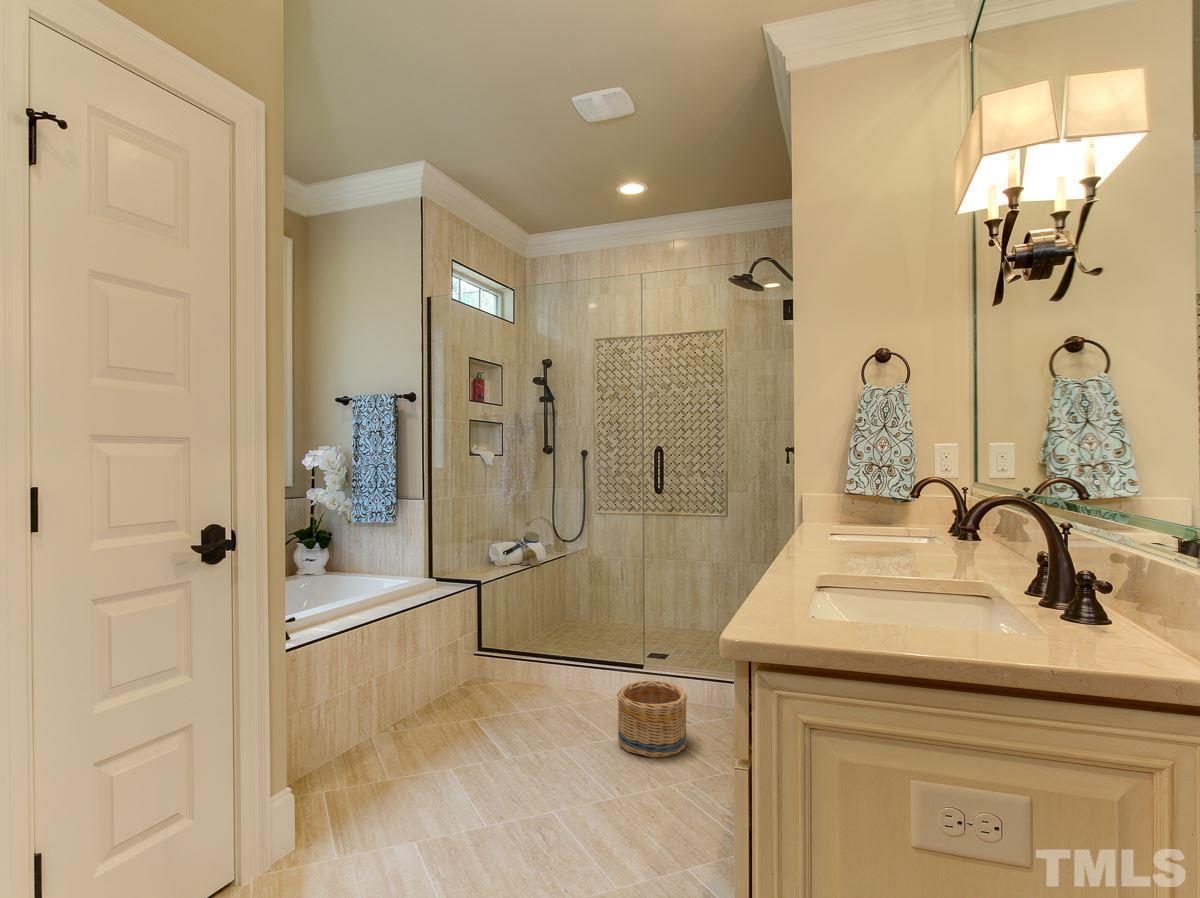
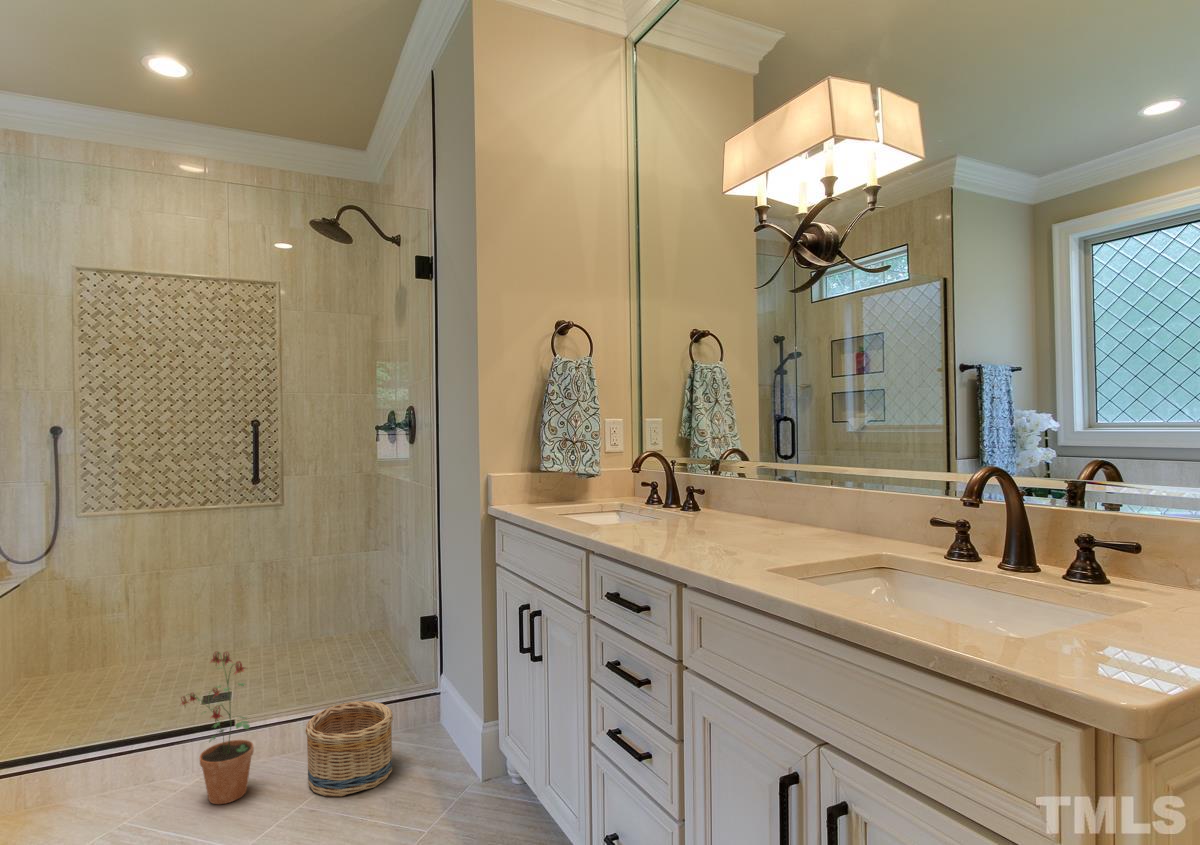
potted plant: none [563,611,600,723] -> present [181,652,254,804]

